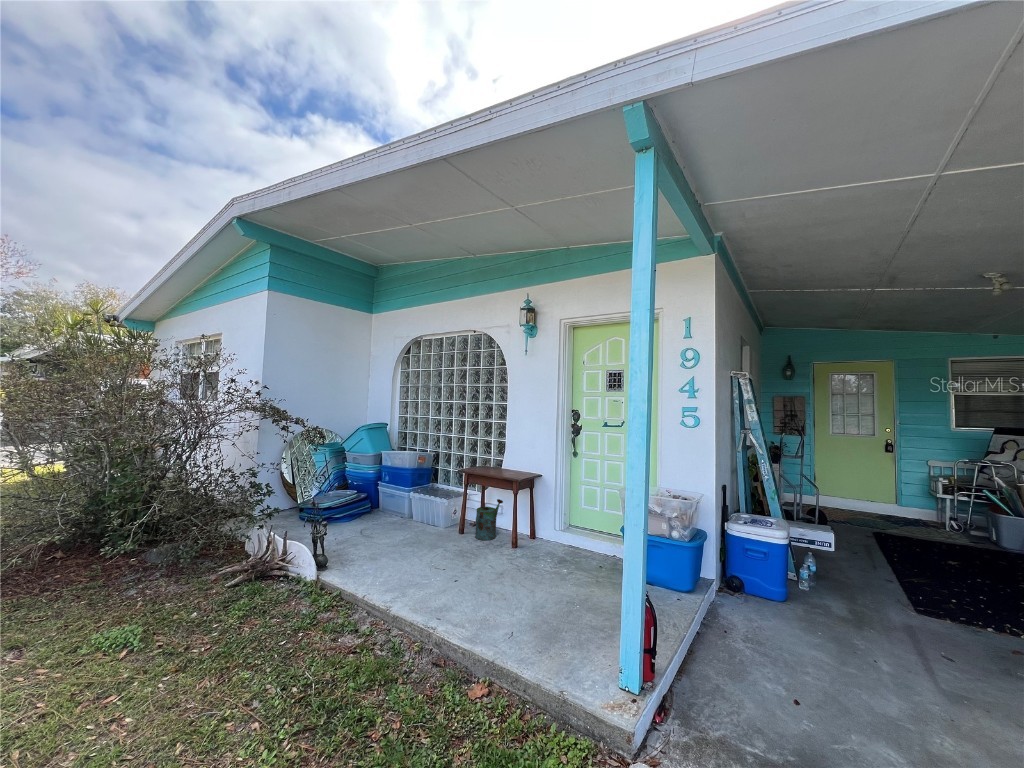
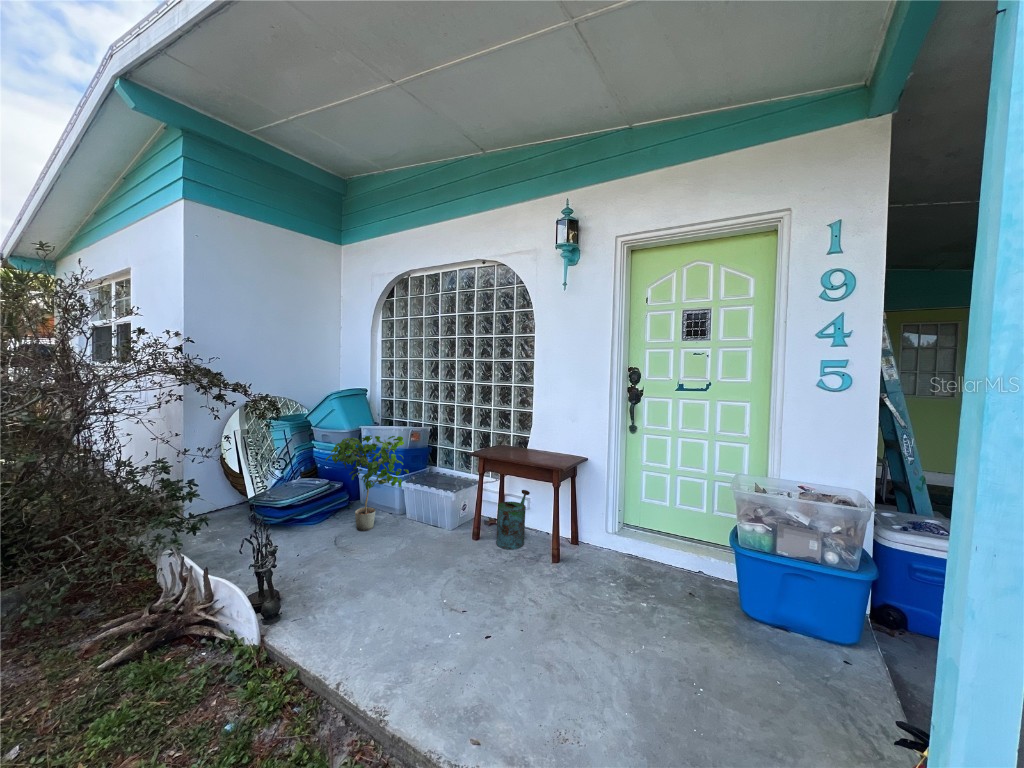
potted plant: none [357,457,416,527] -> present [326,435,409,531]

